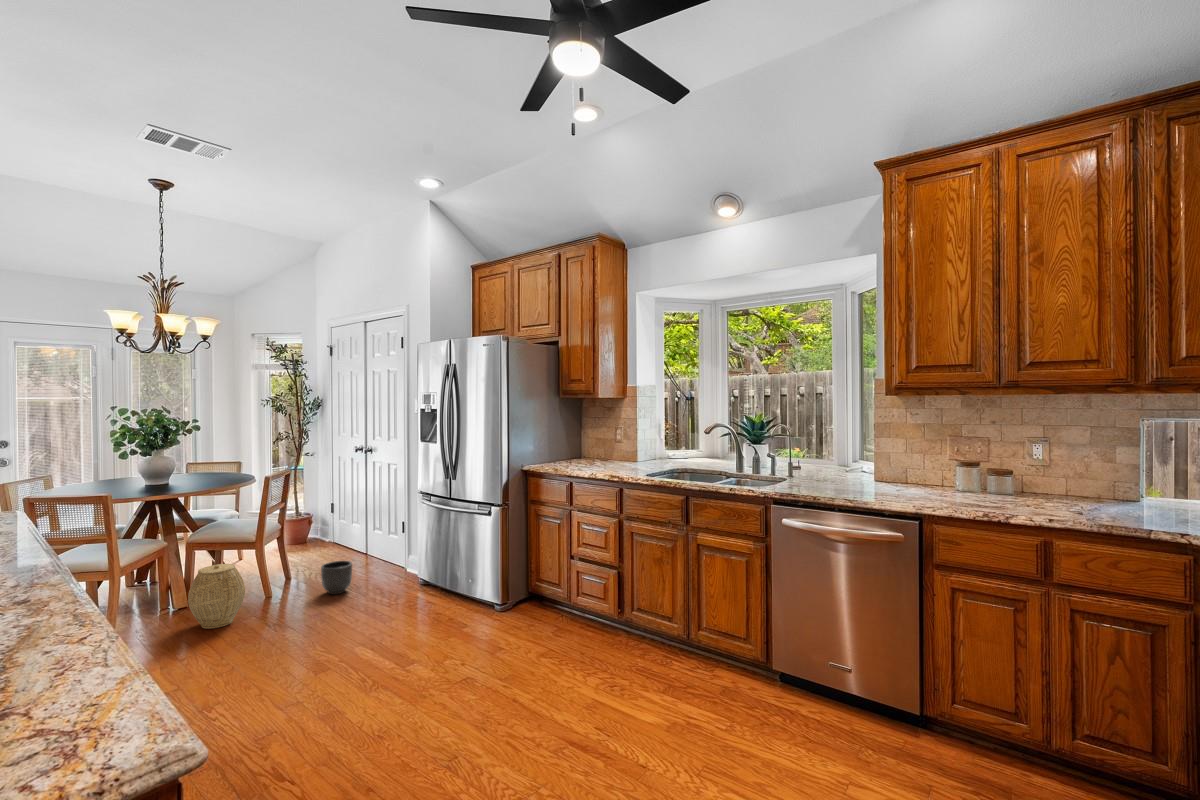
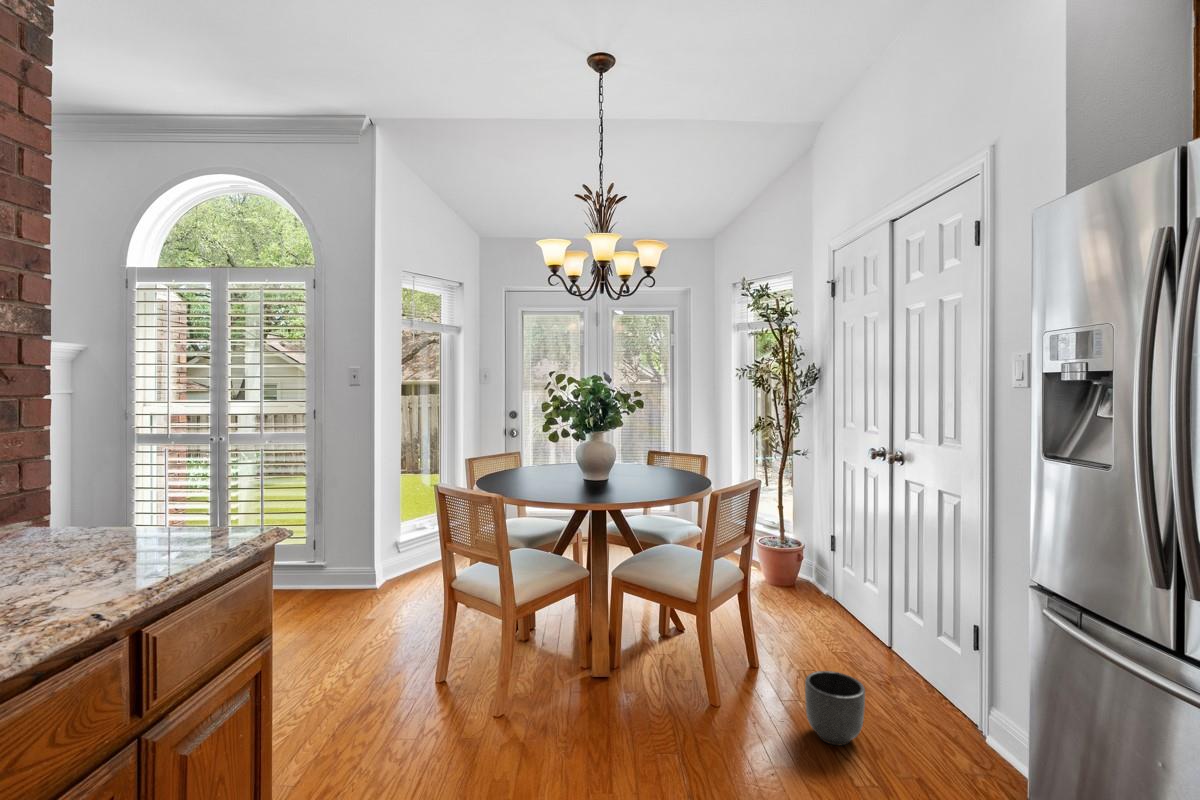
woven basket: present [188,564,245,629] -> none [591,638,673,757]

